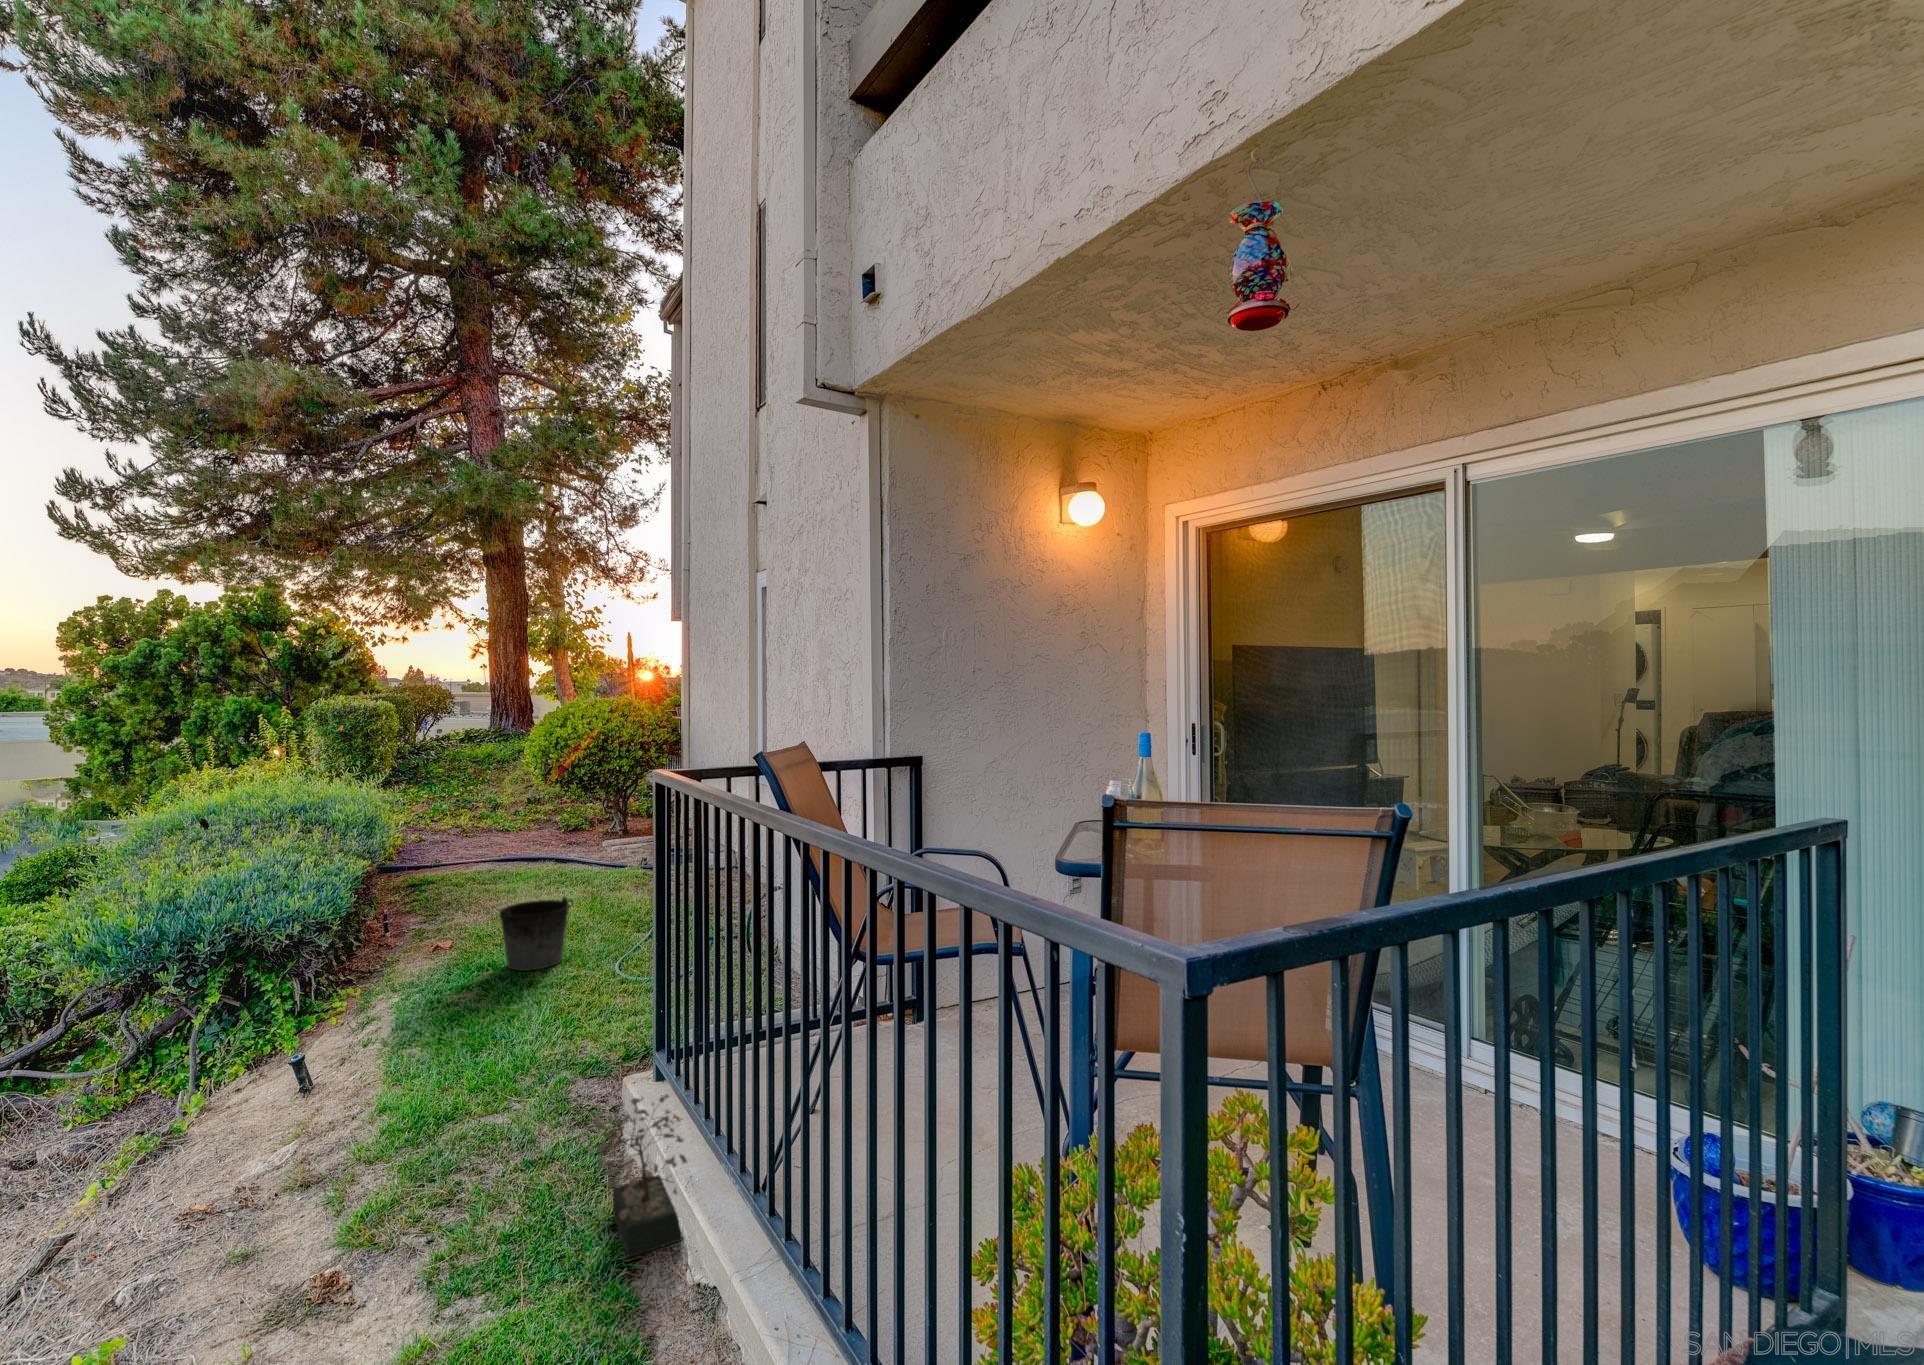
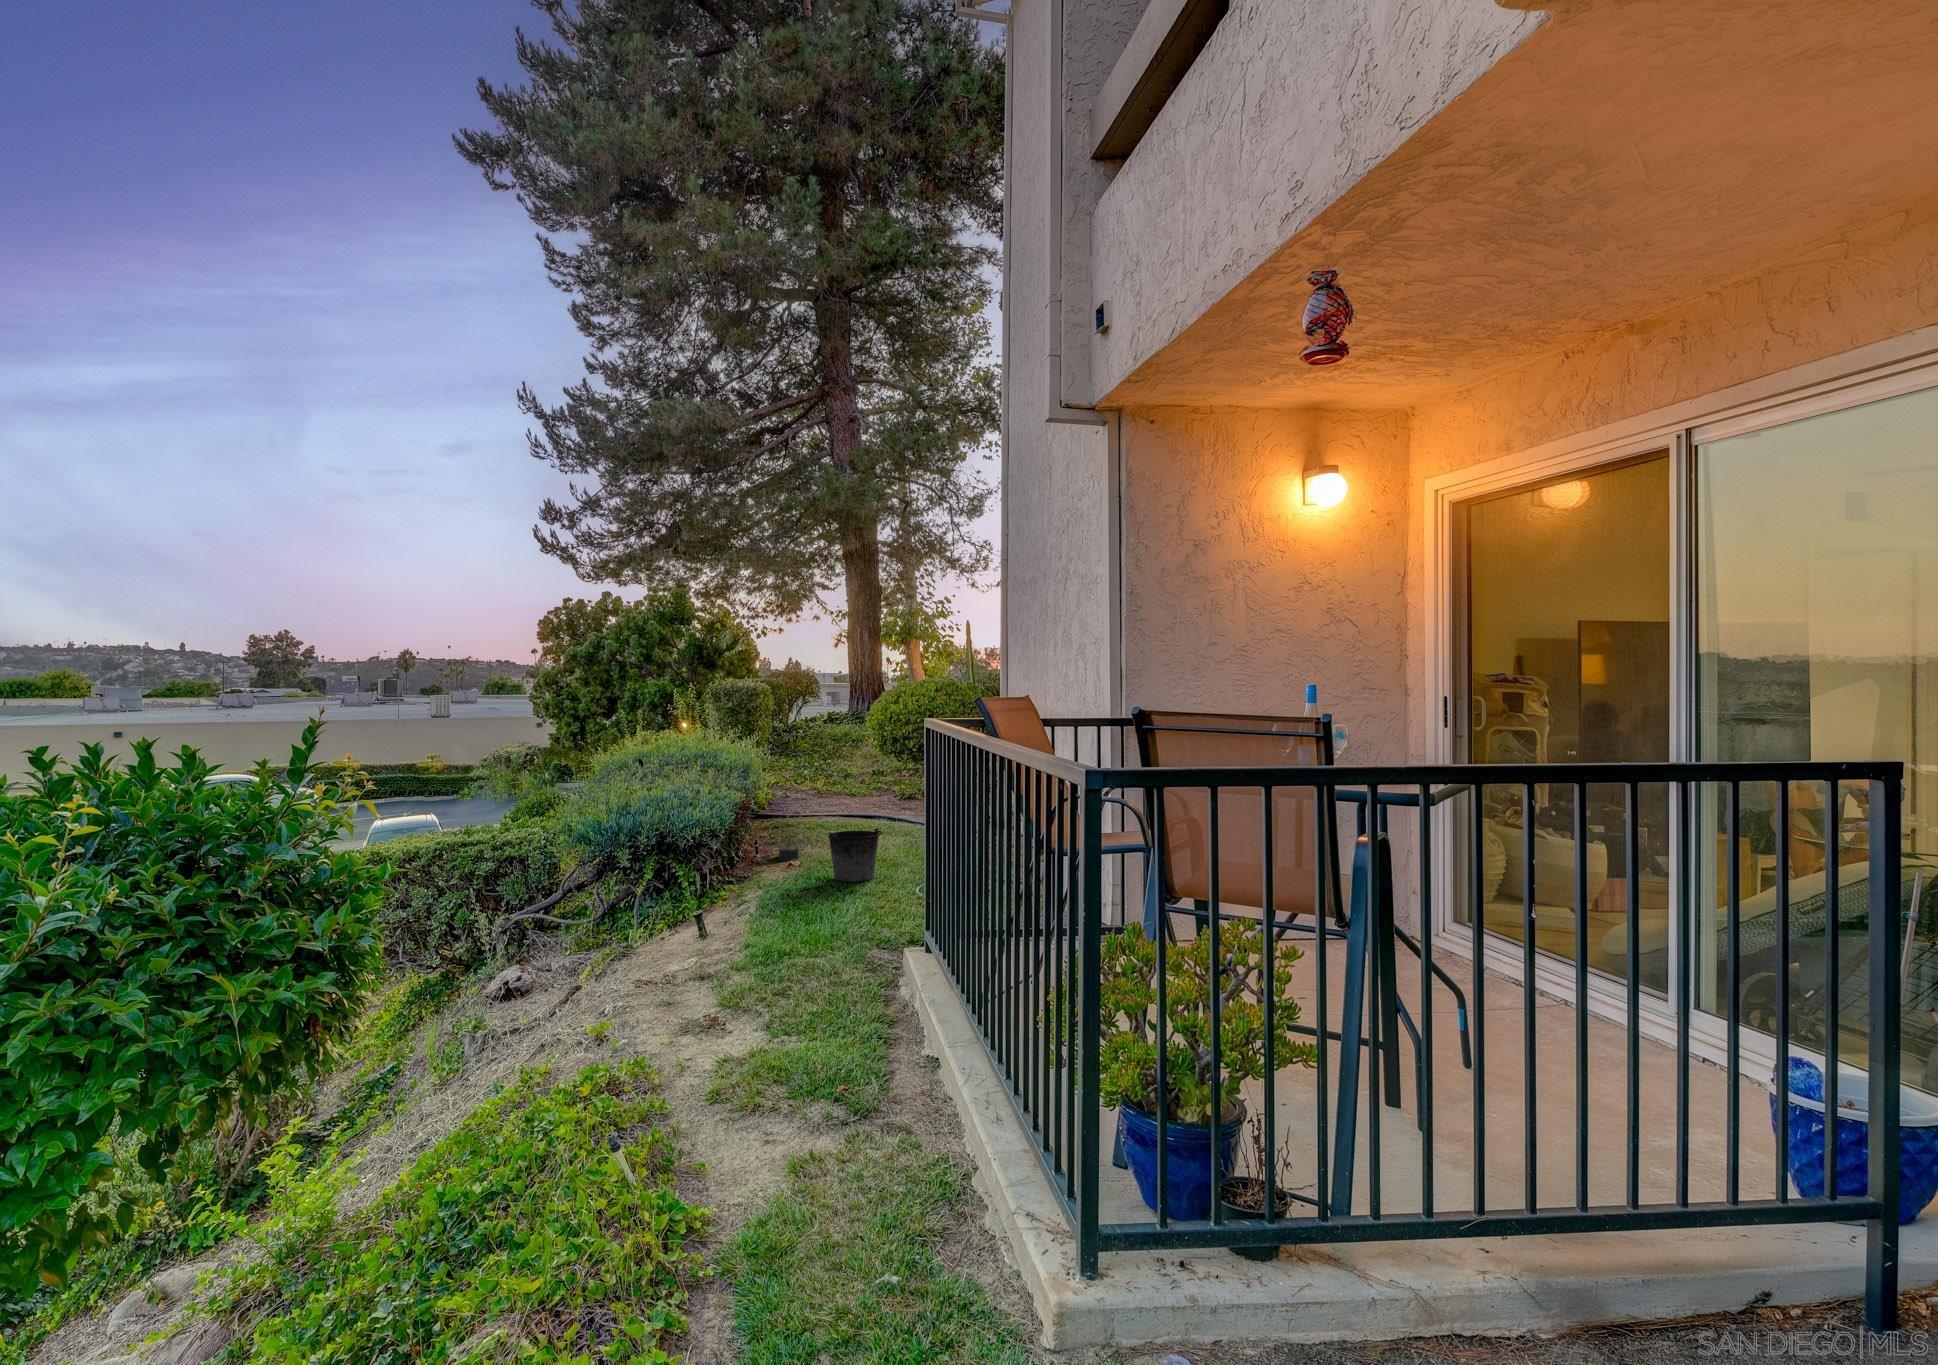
decorative plant: present [588,1095,687,1257] -> present [774,814,803,861]

